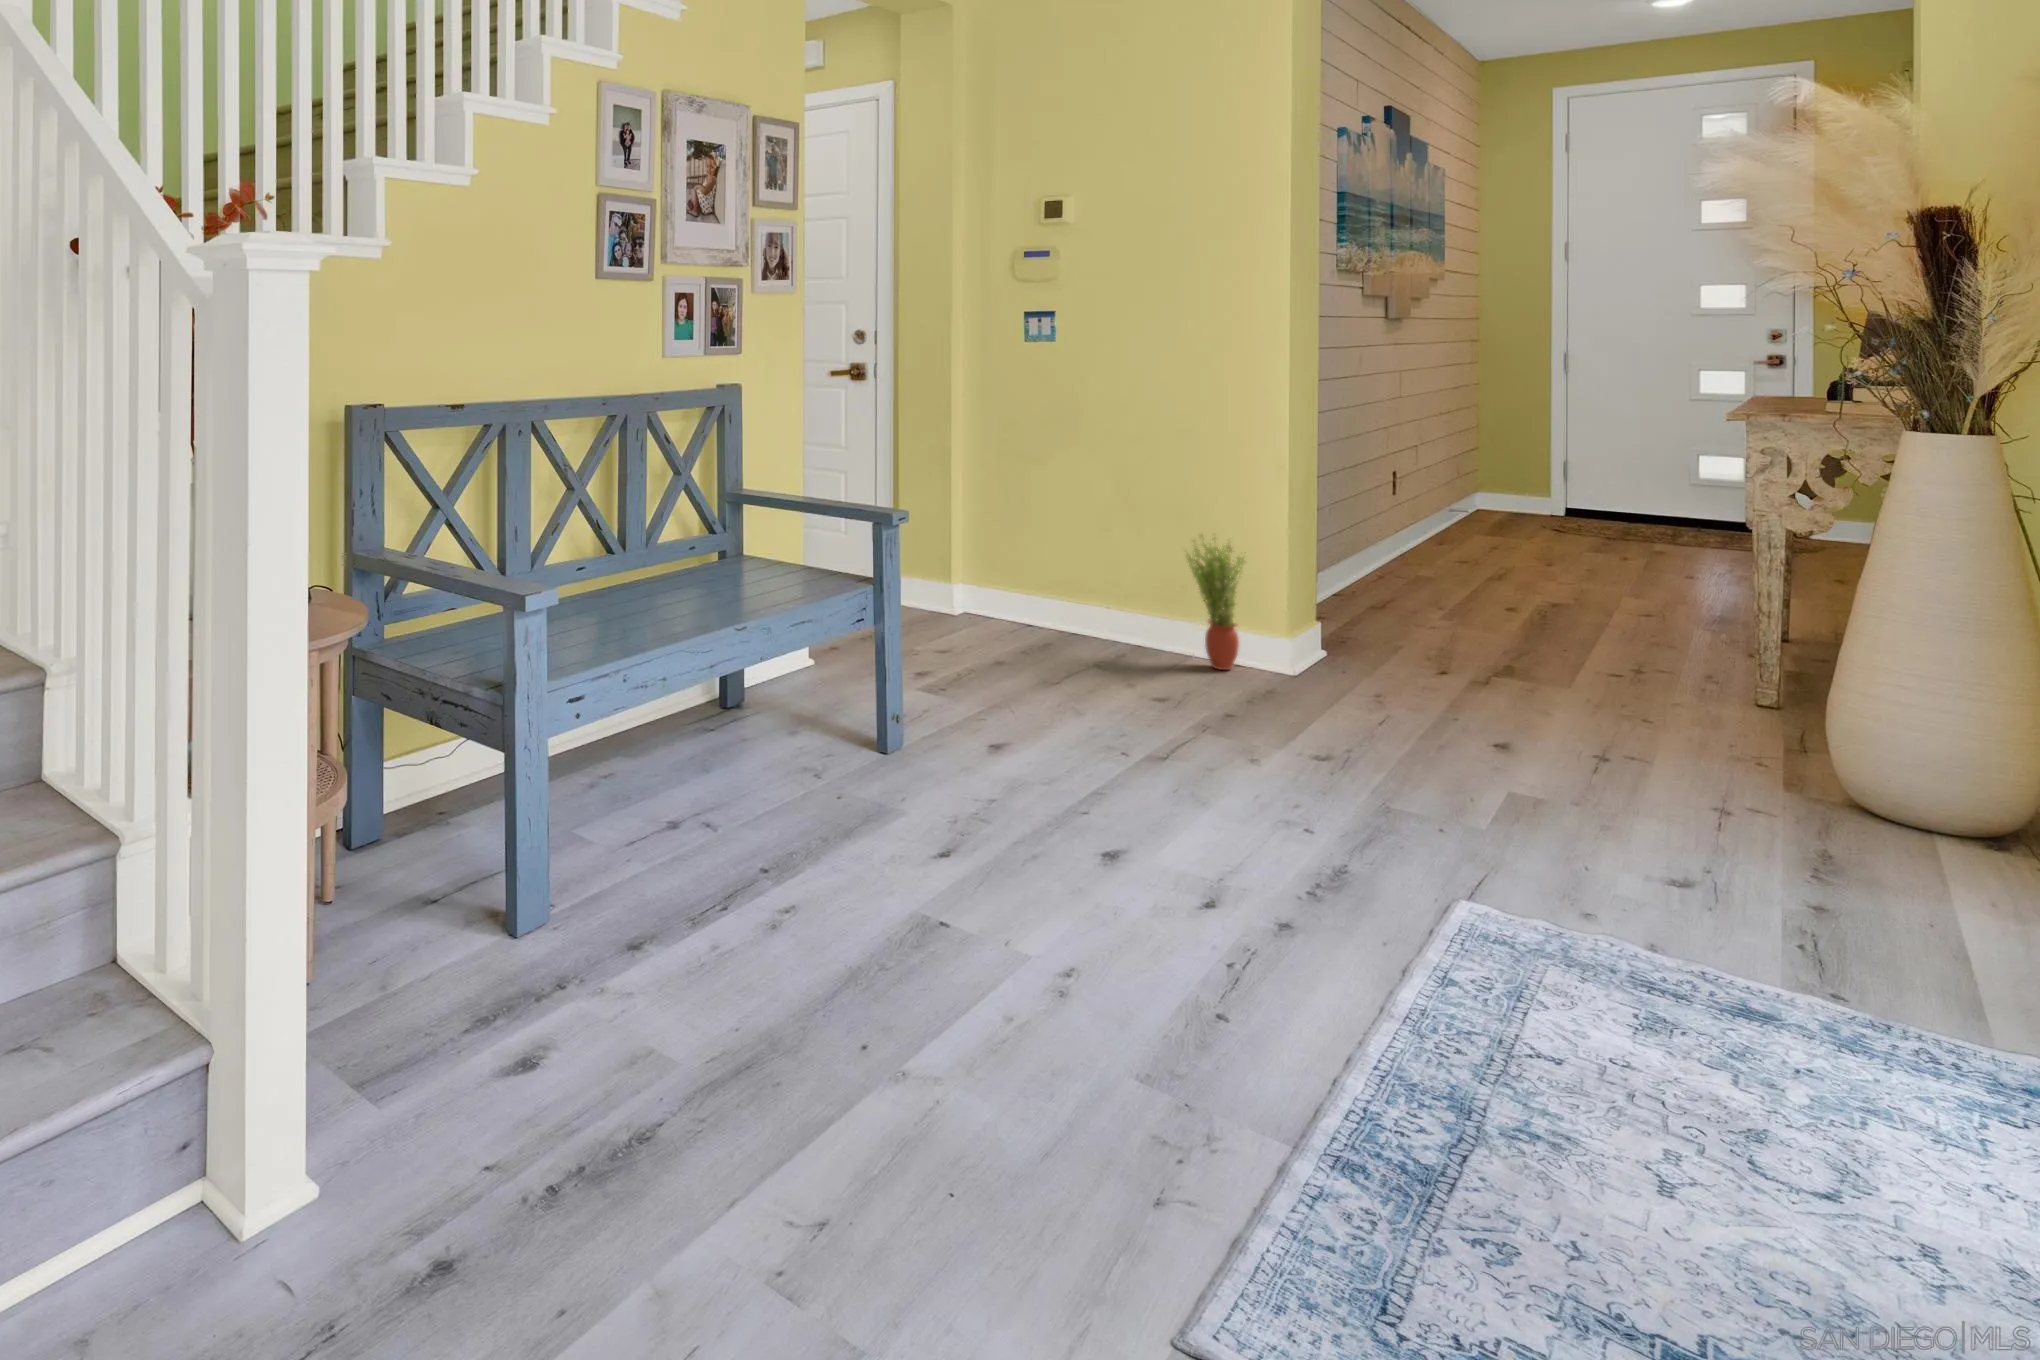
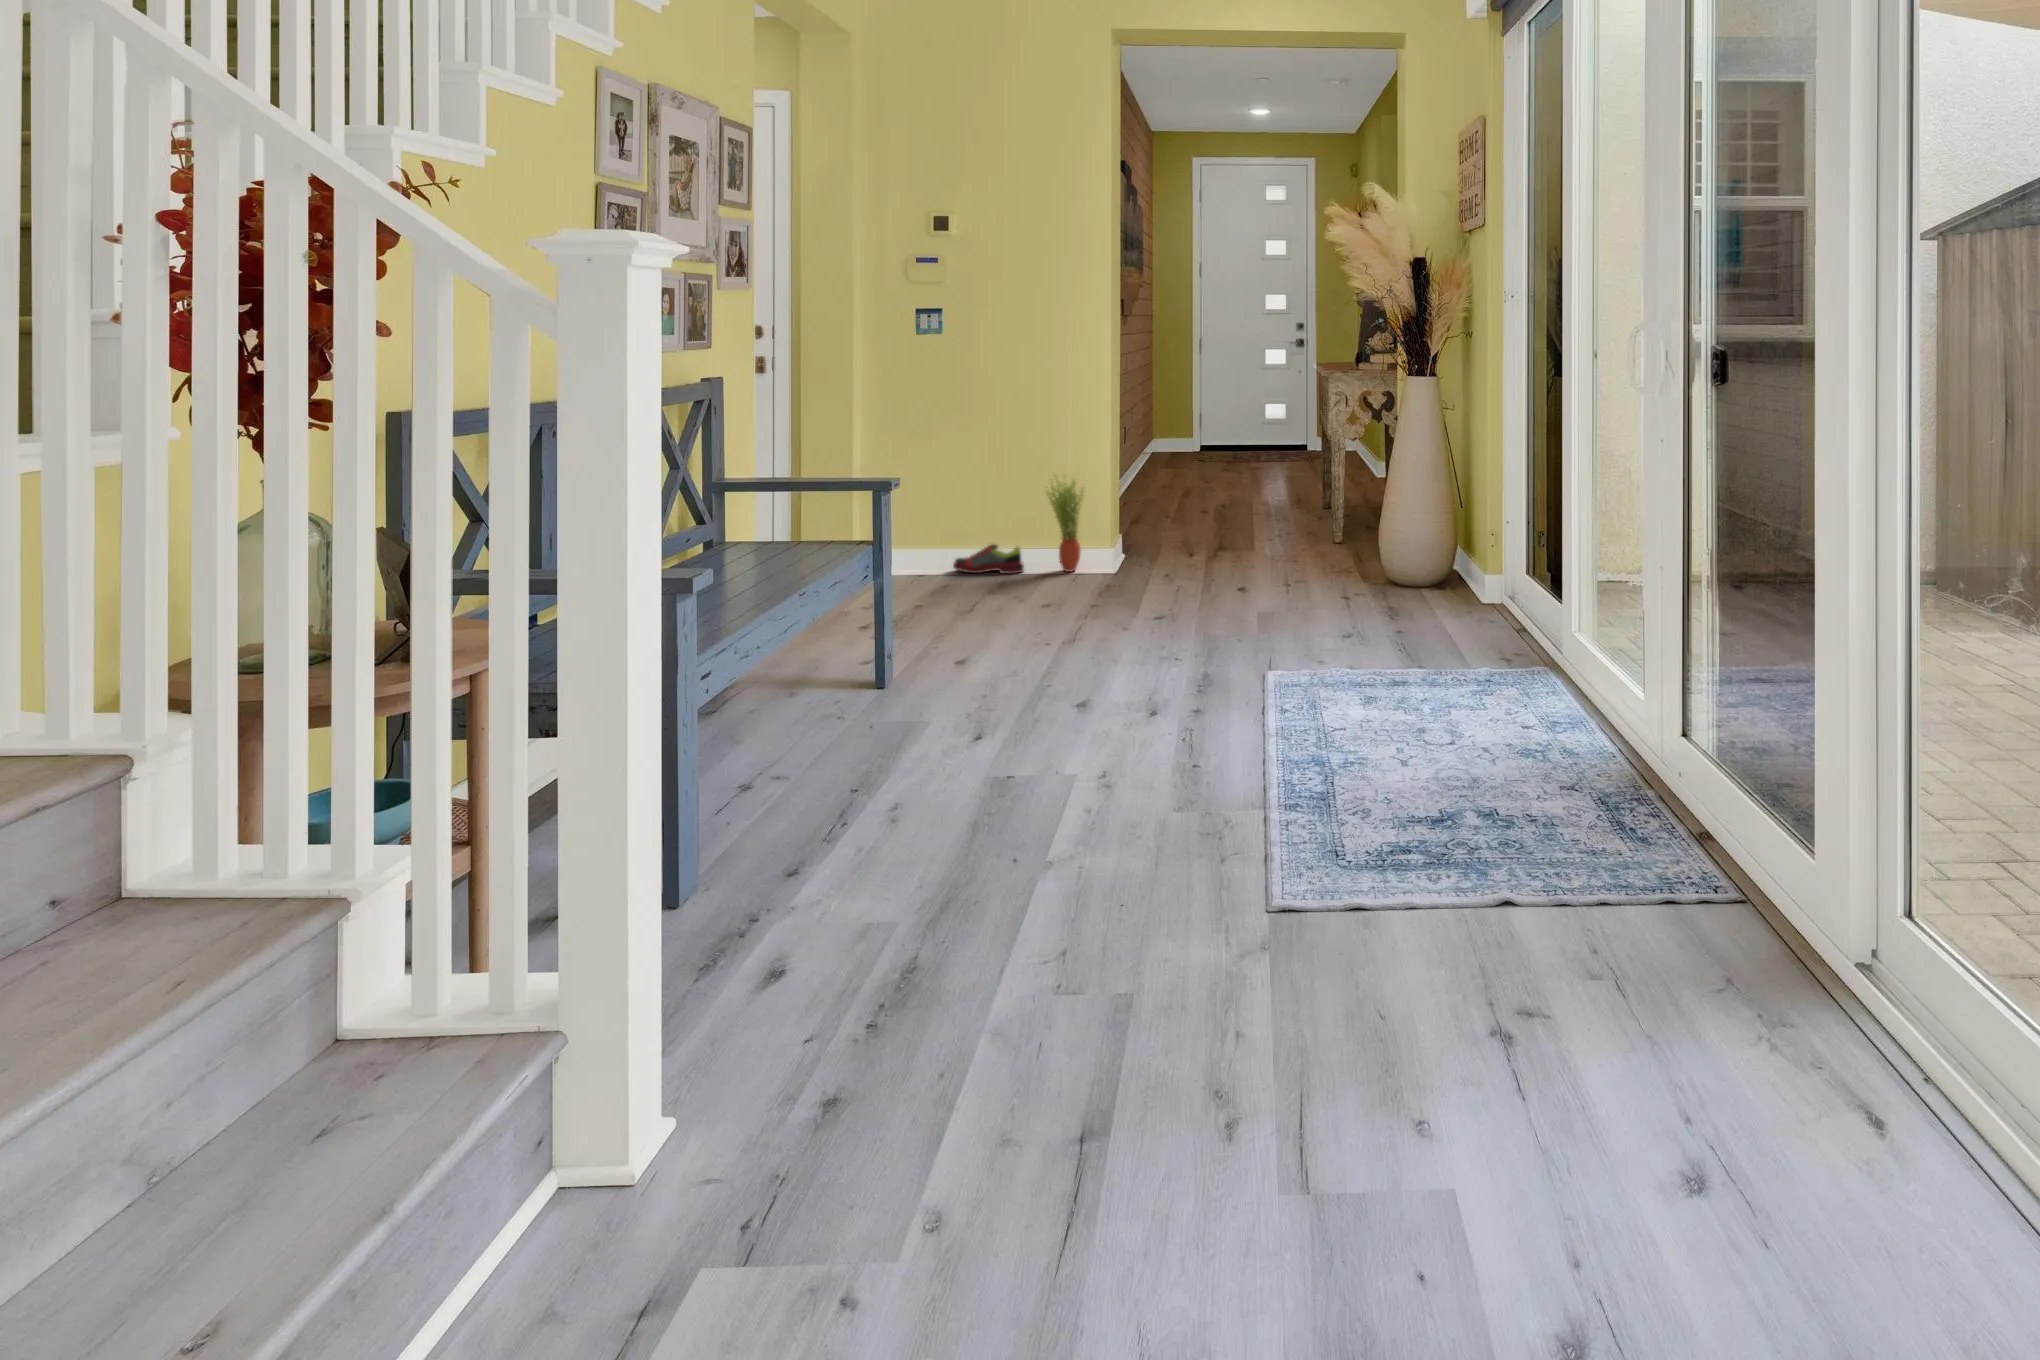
shoe: none [1061,613,1155,658] -> present [953,544,1024,574]

